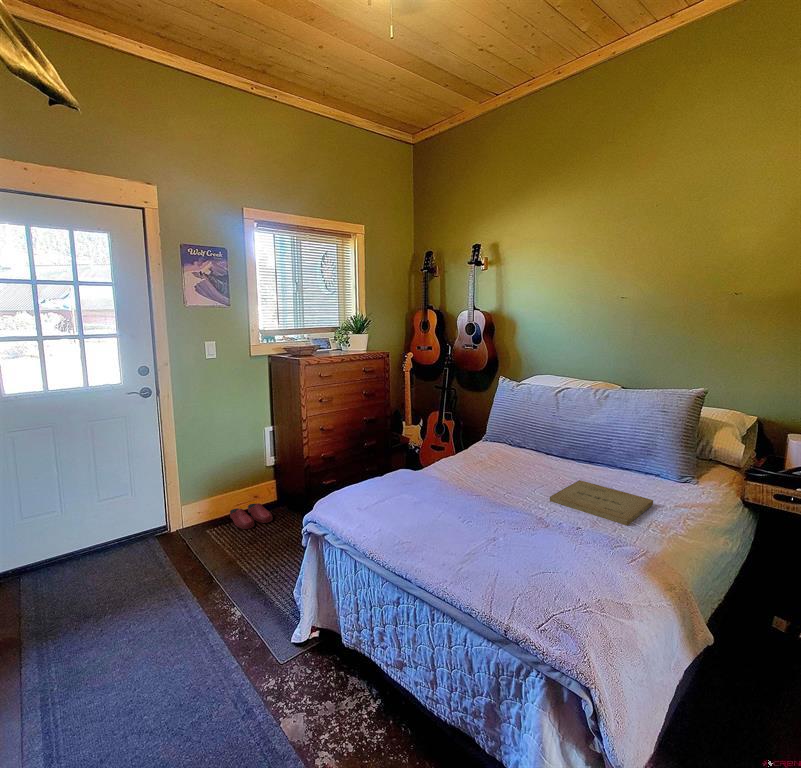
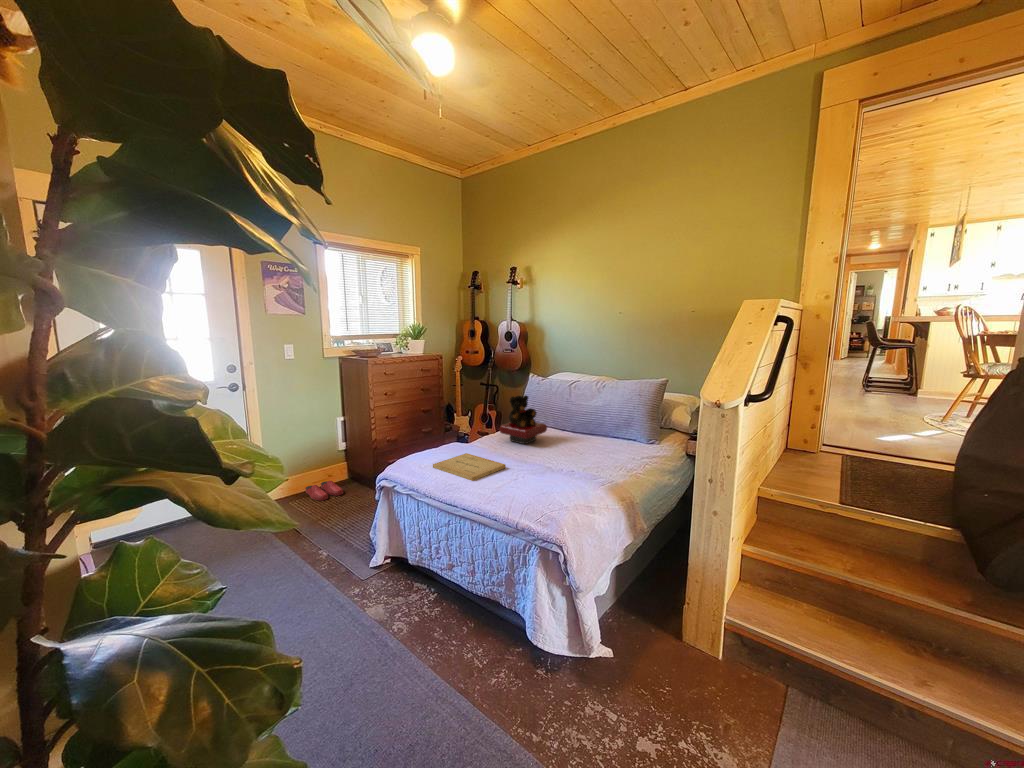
teddy bear: none [465,406,531,474] -> present [500,395,547,444]
book: present [550,480,653,526] -> present [433,453,506,481]

